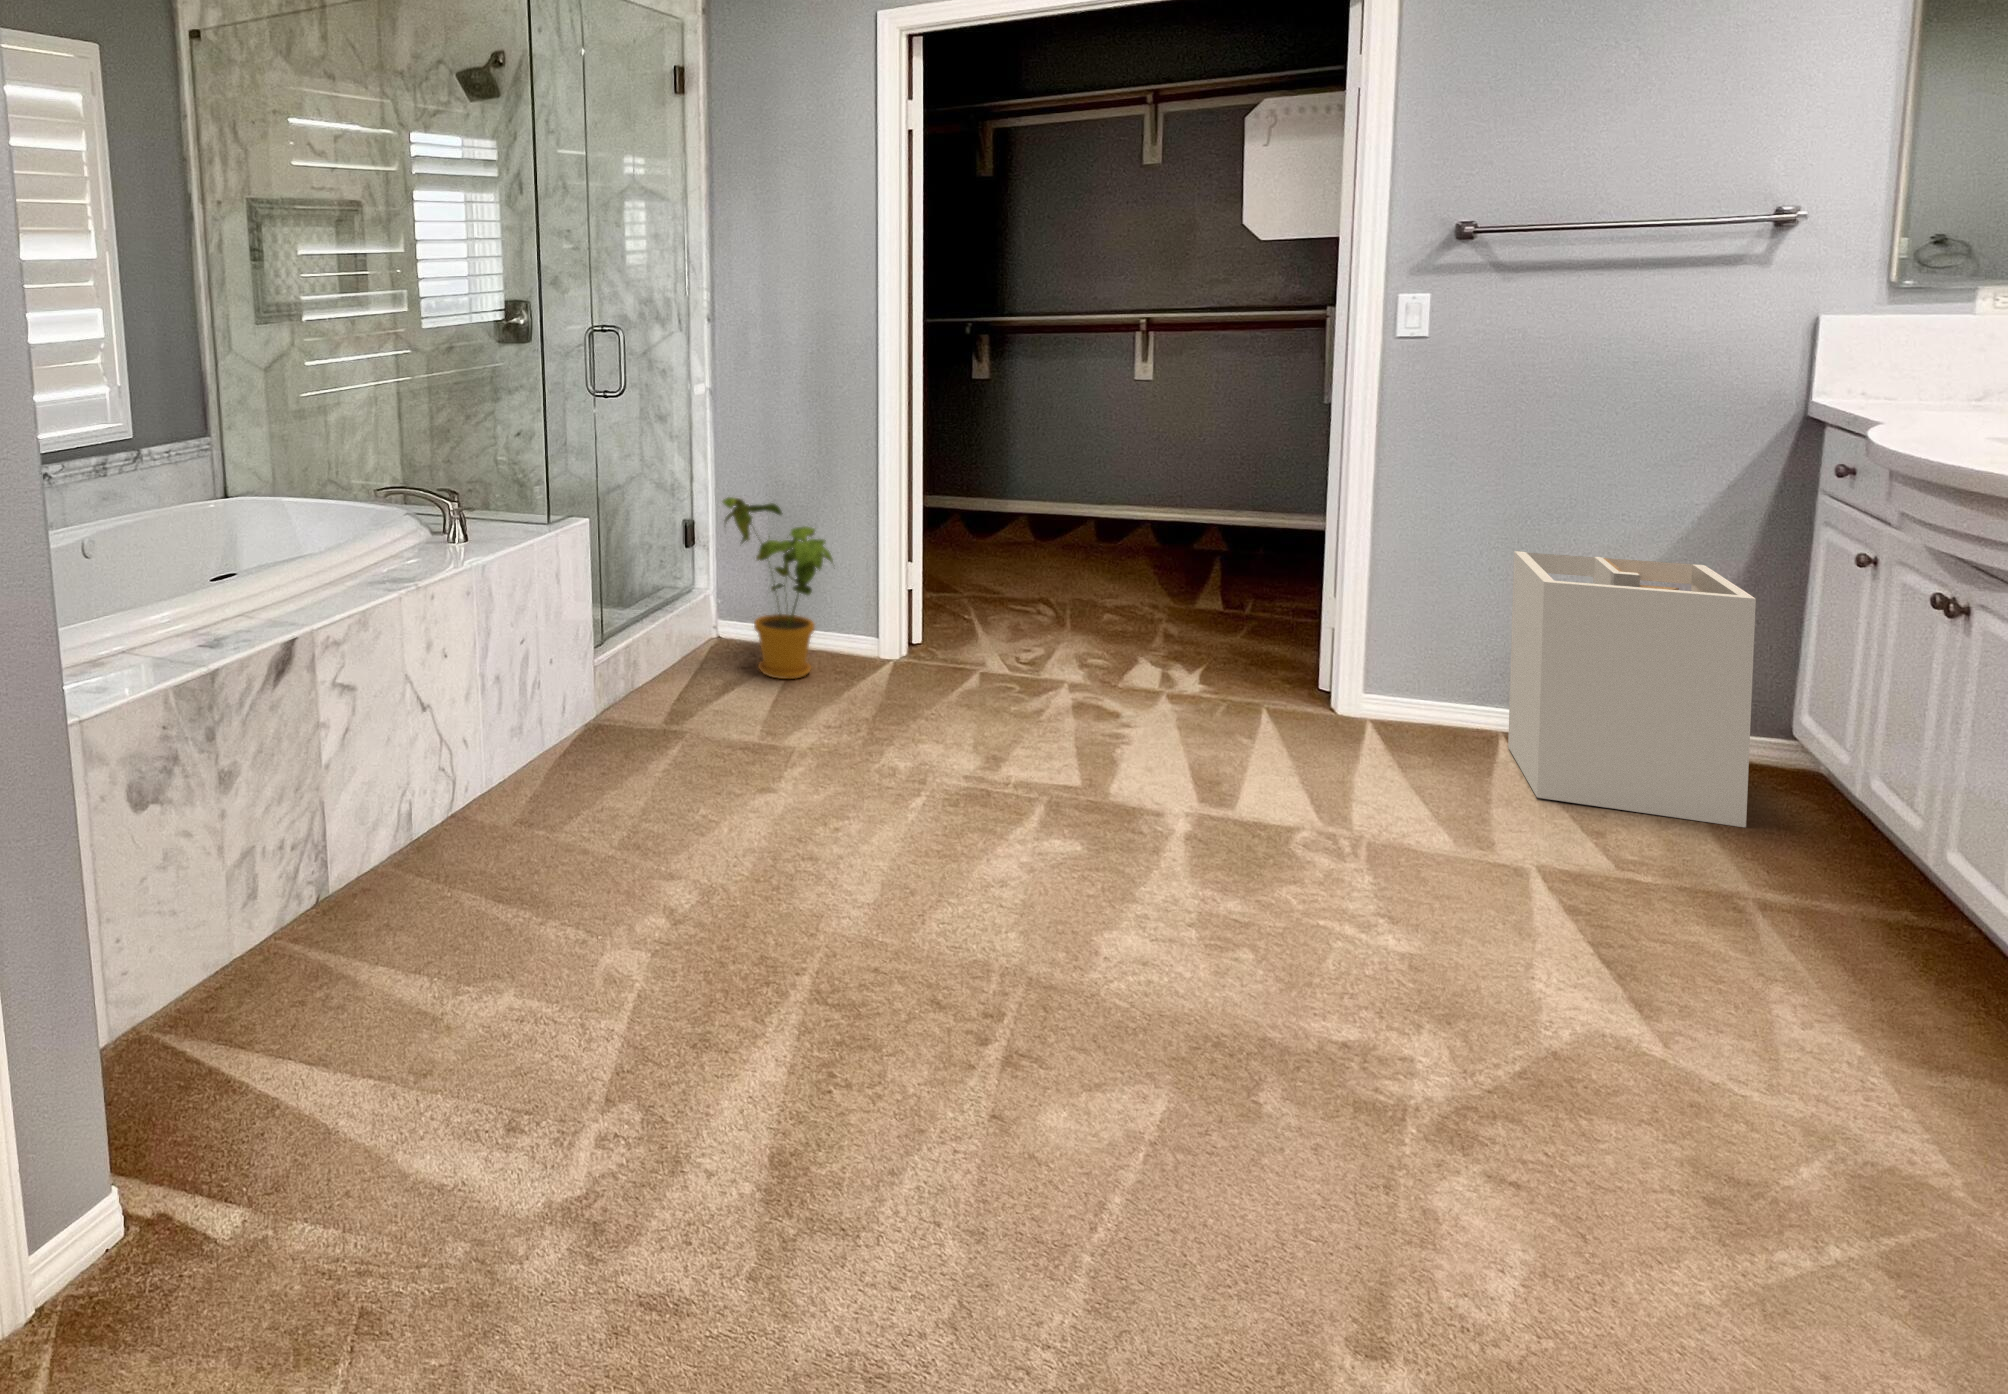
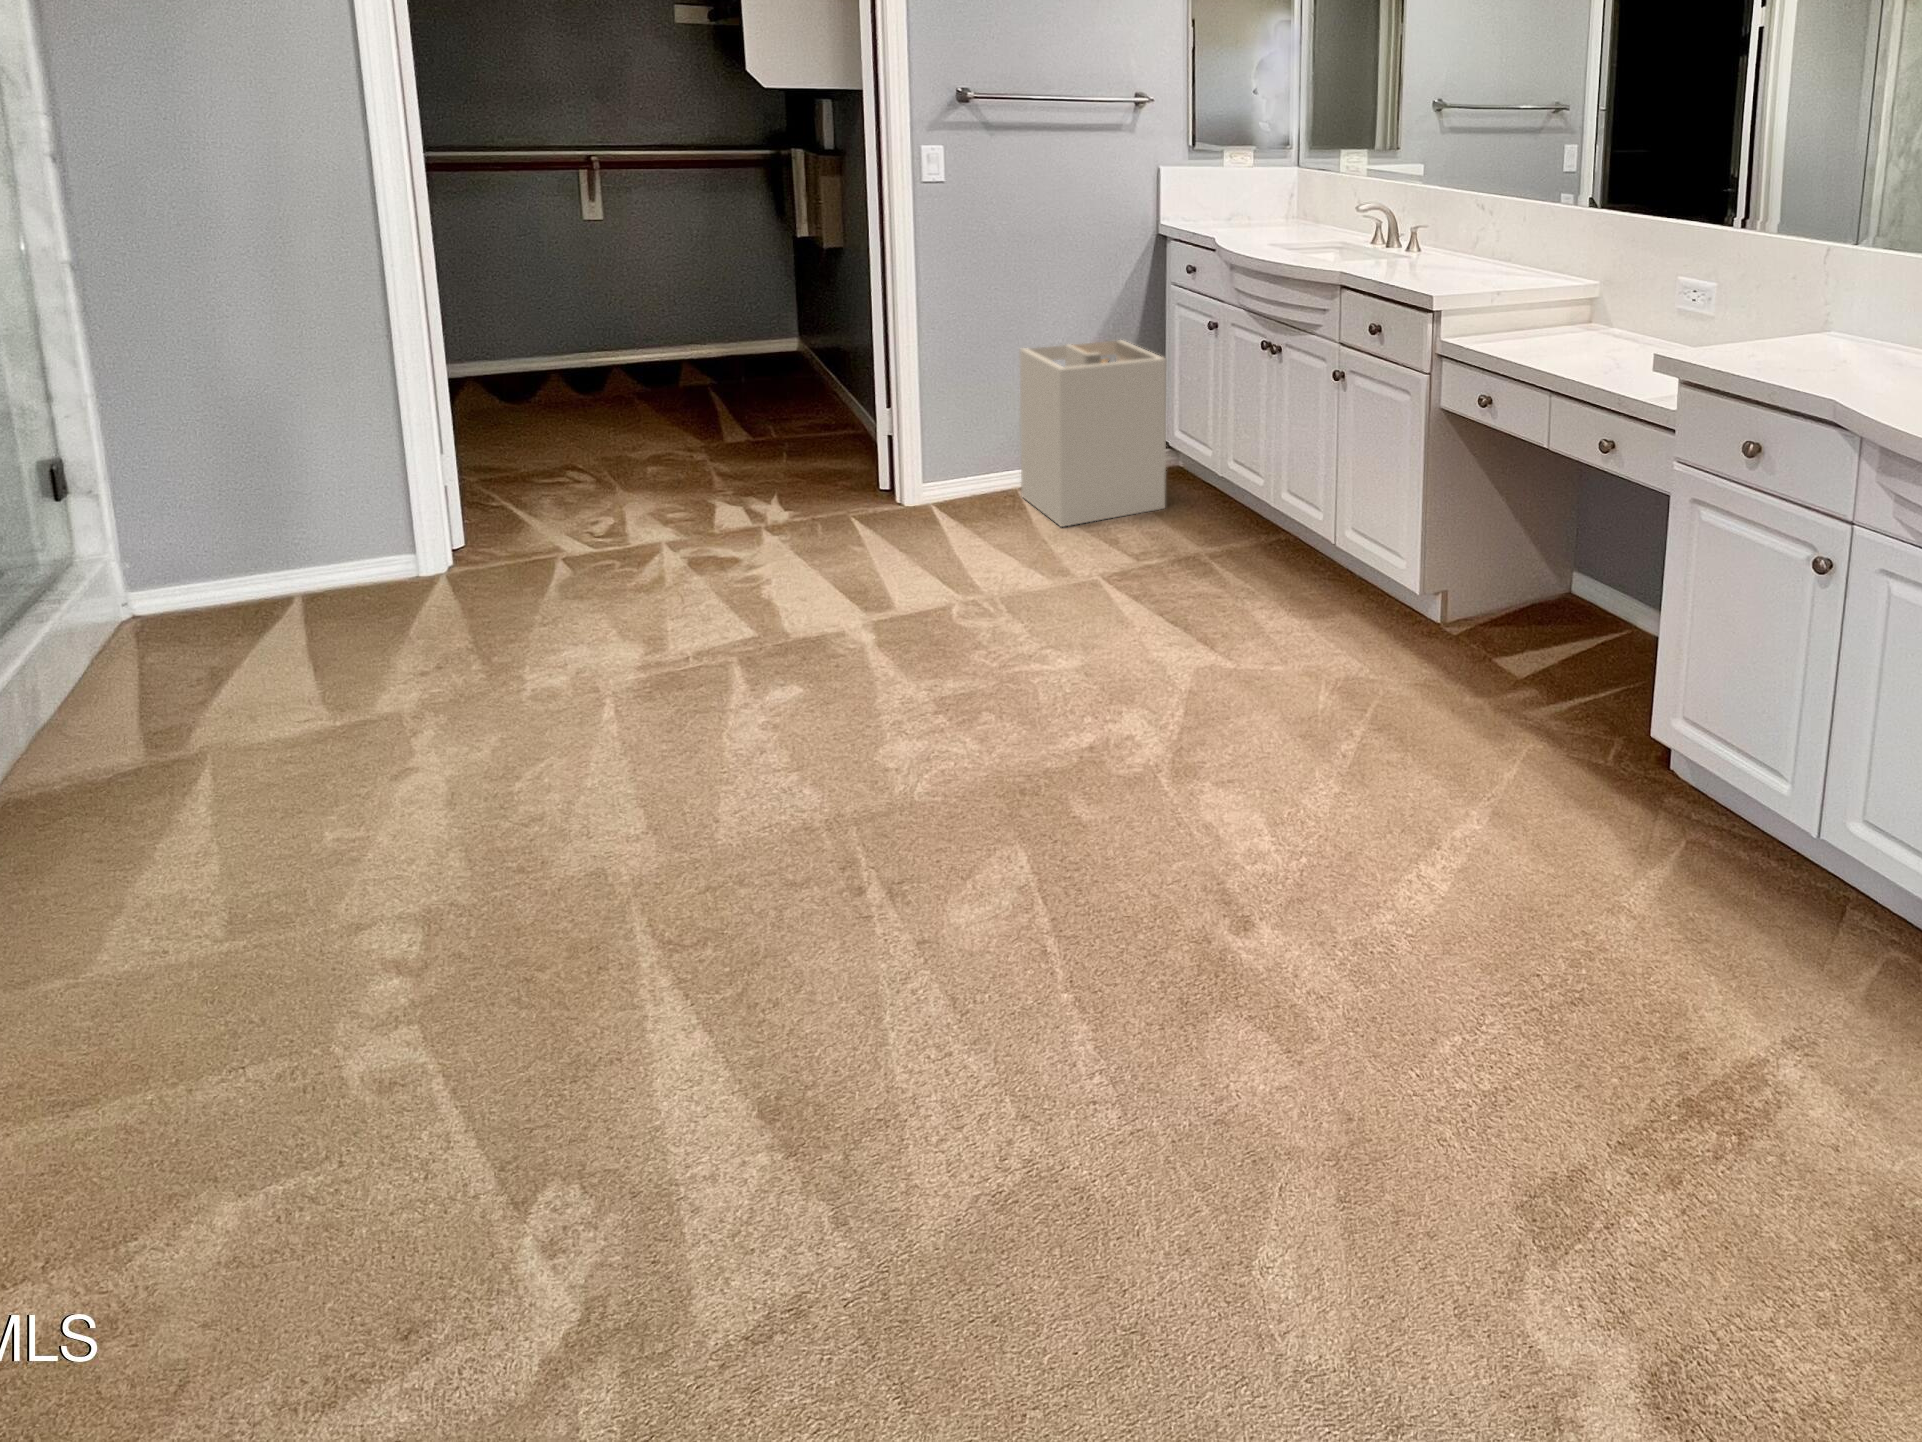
house plant: present [723,497,833,679] -> none [168,425,372,650]

